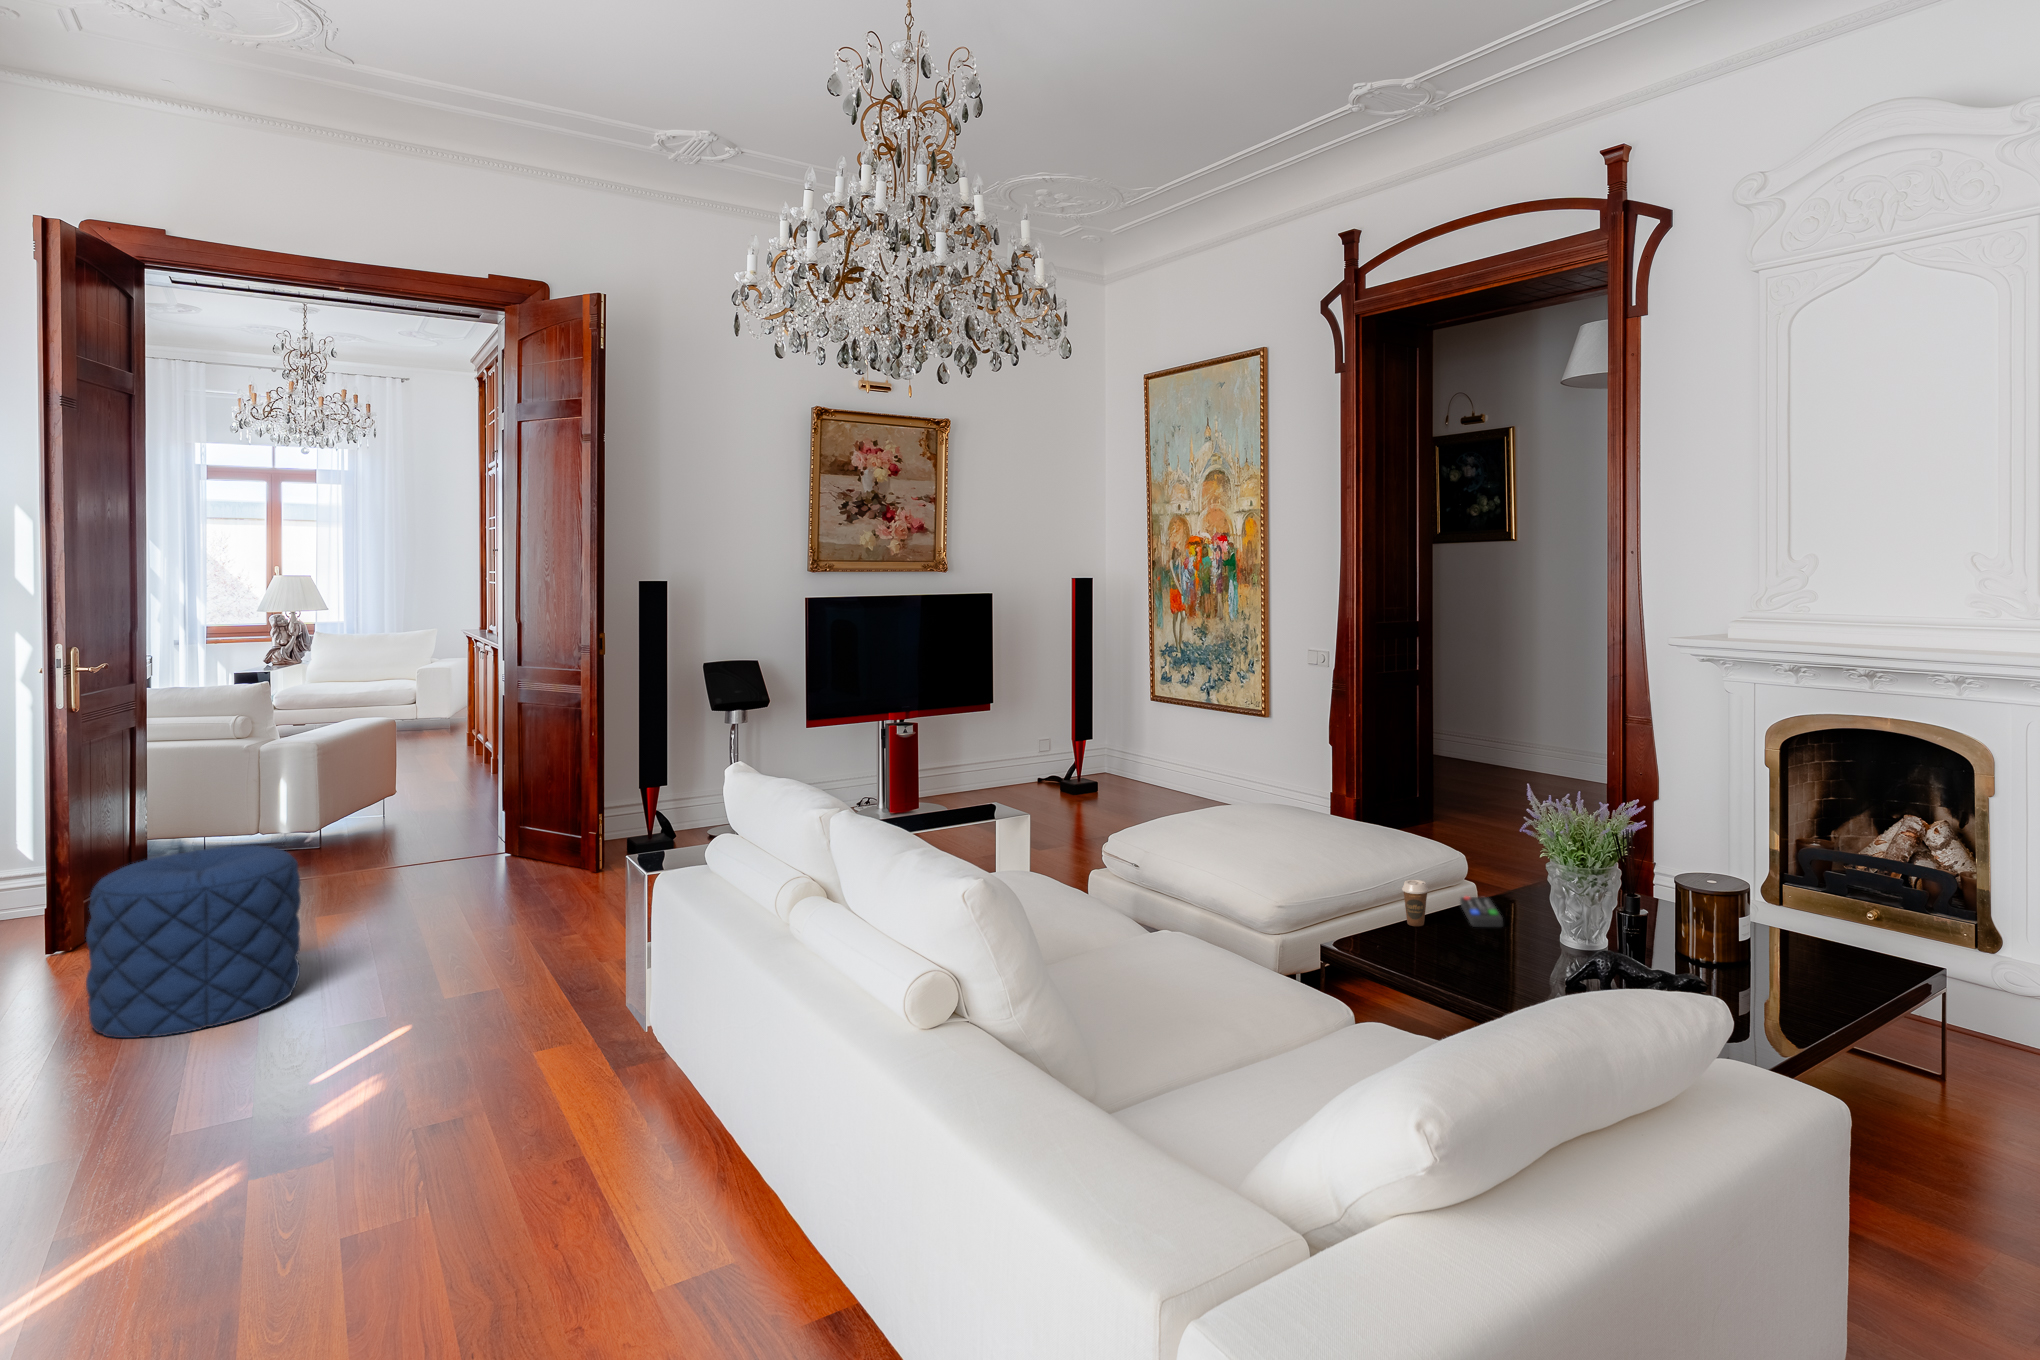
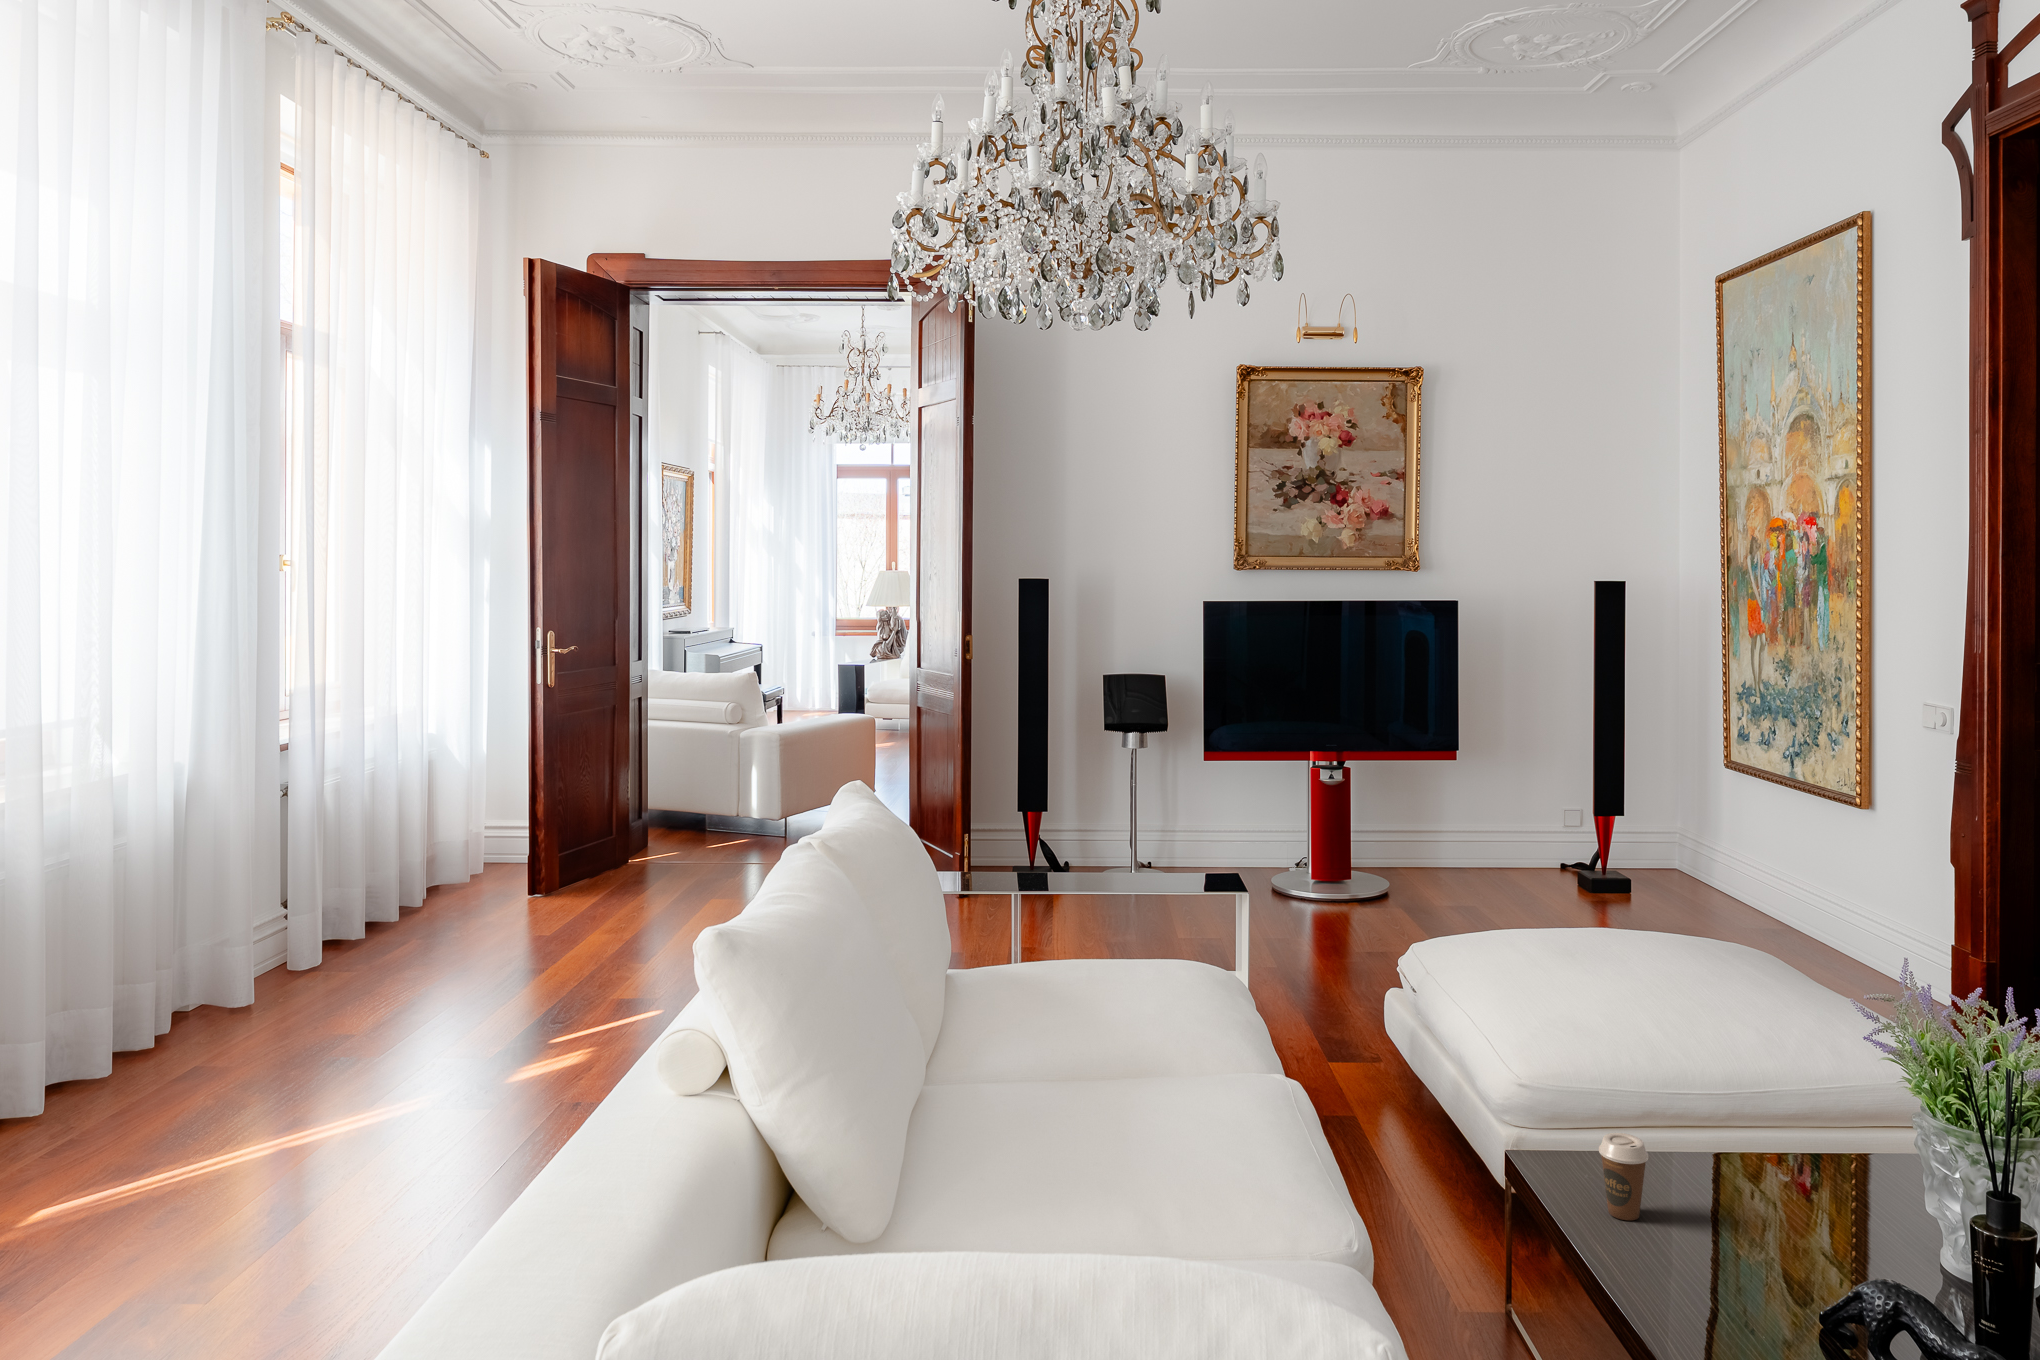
pouf: present [86,845,301,1038] -> none [505,808,653,963]
remote control: present [1460,896,1503,927] -> none [1714,1193,1818,1273]

